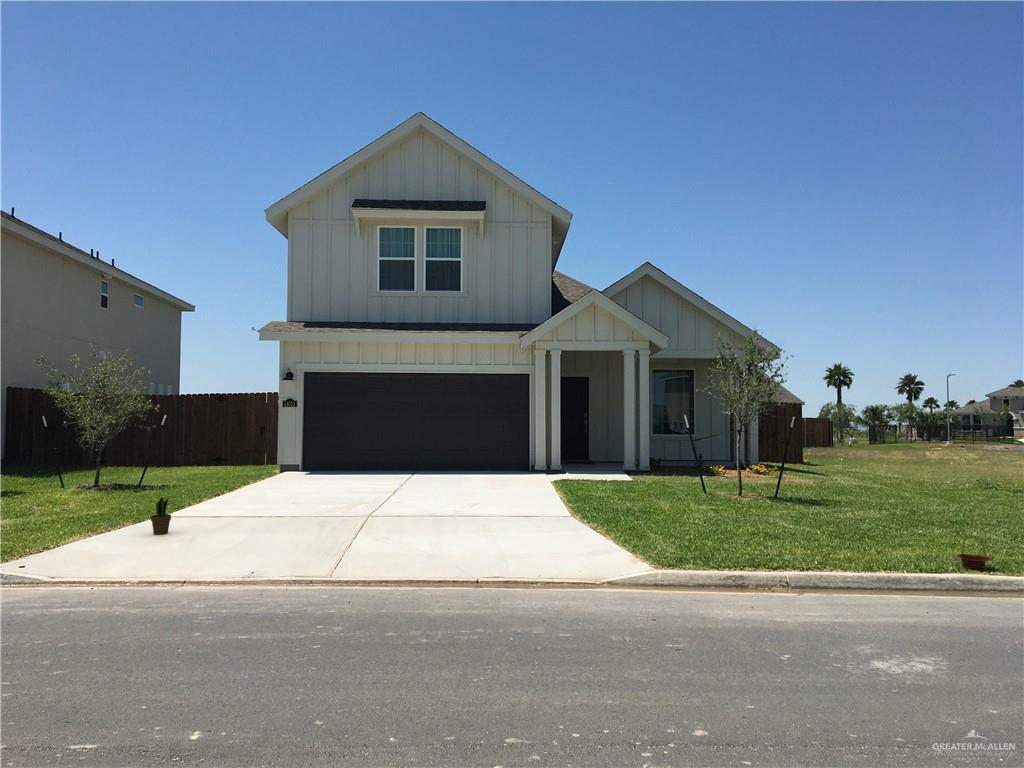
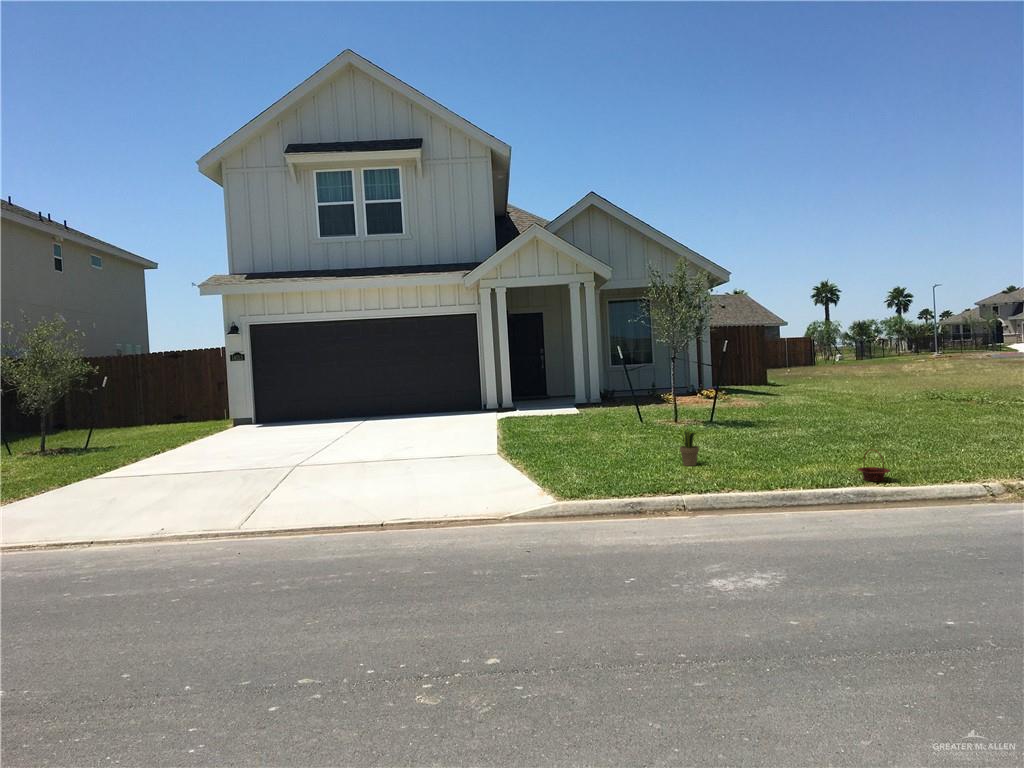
potted plant: present [151,497,172,535] -> present [680,430,699,466]

